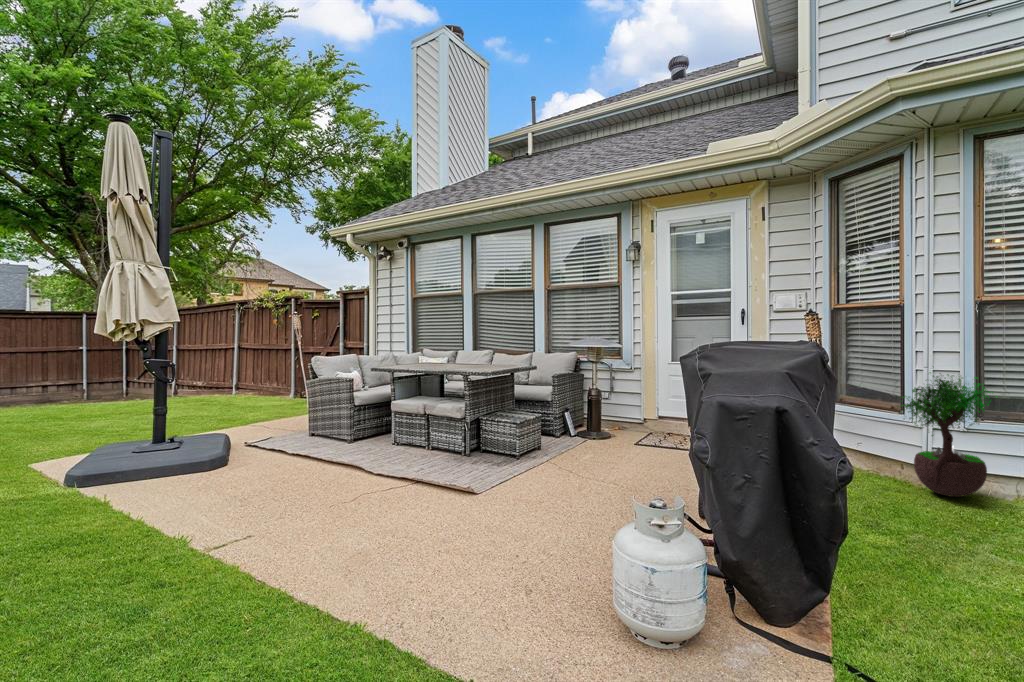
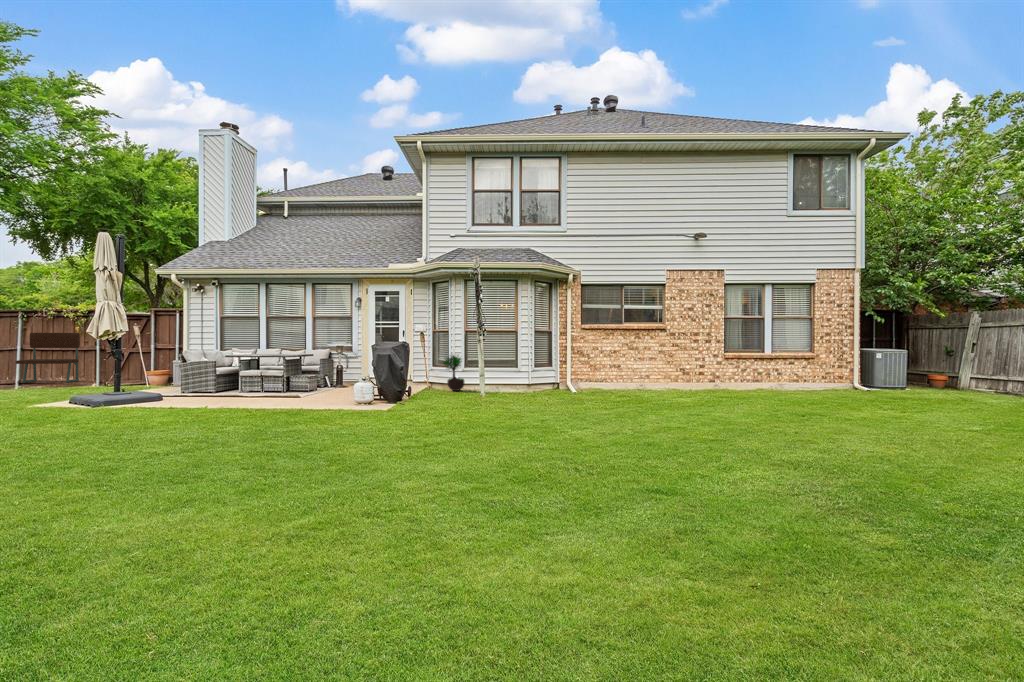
bench: none [189,328,262,397] -> present [16,333,80,383]

